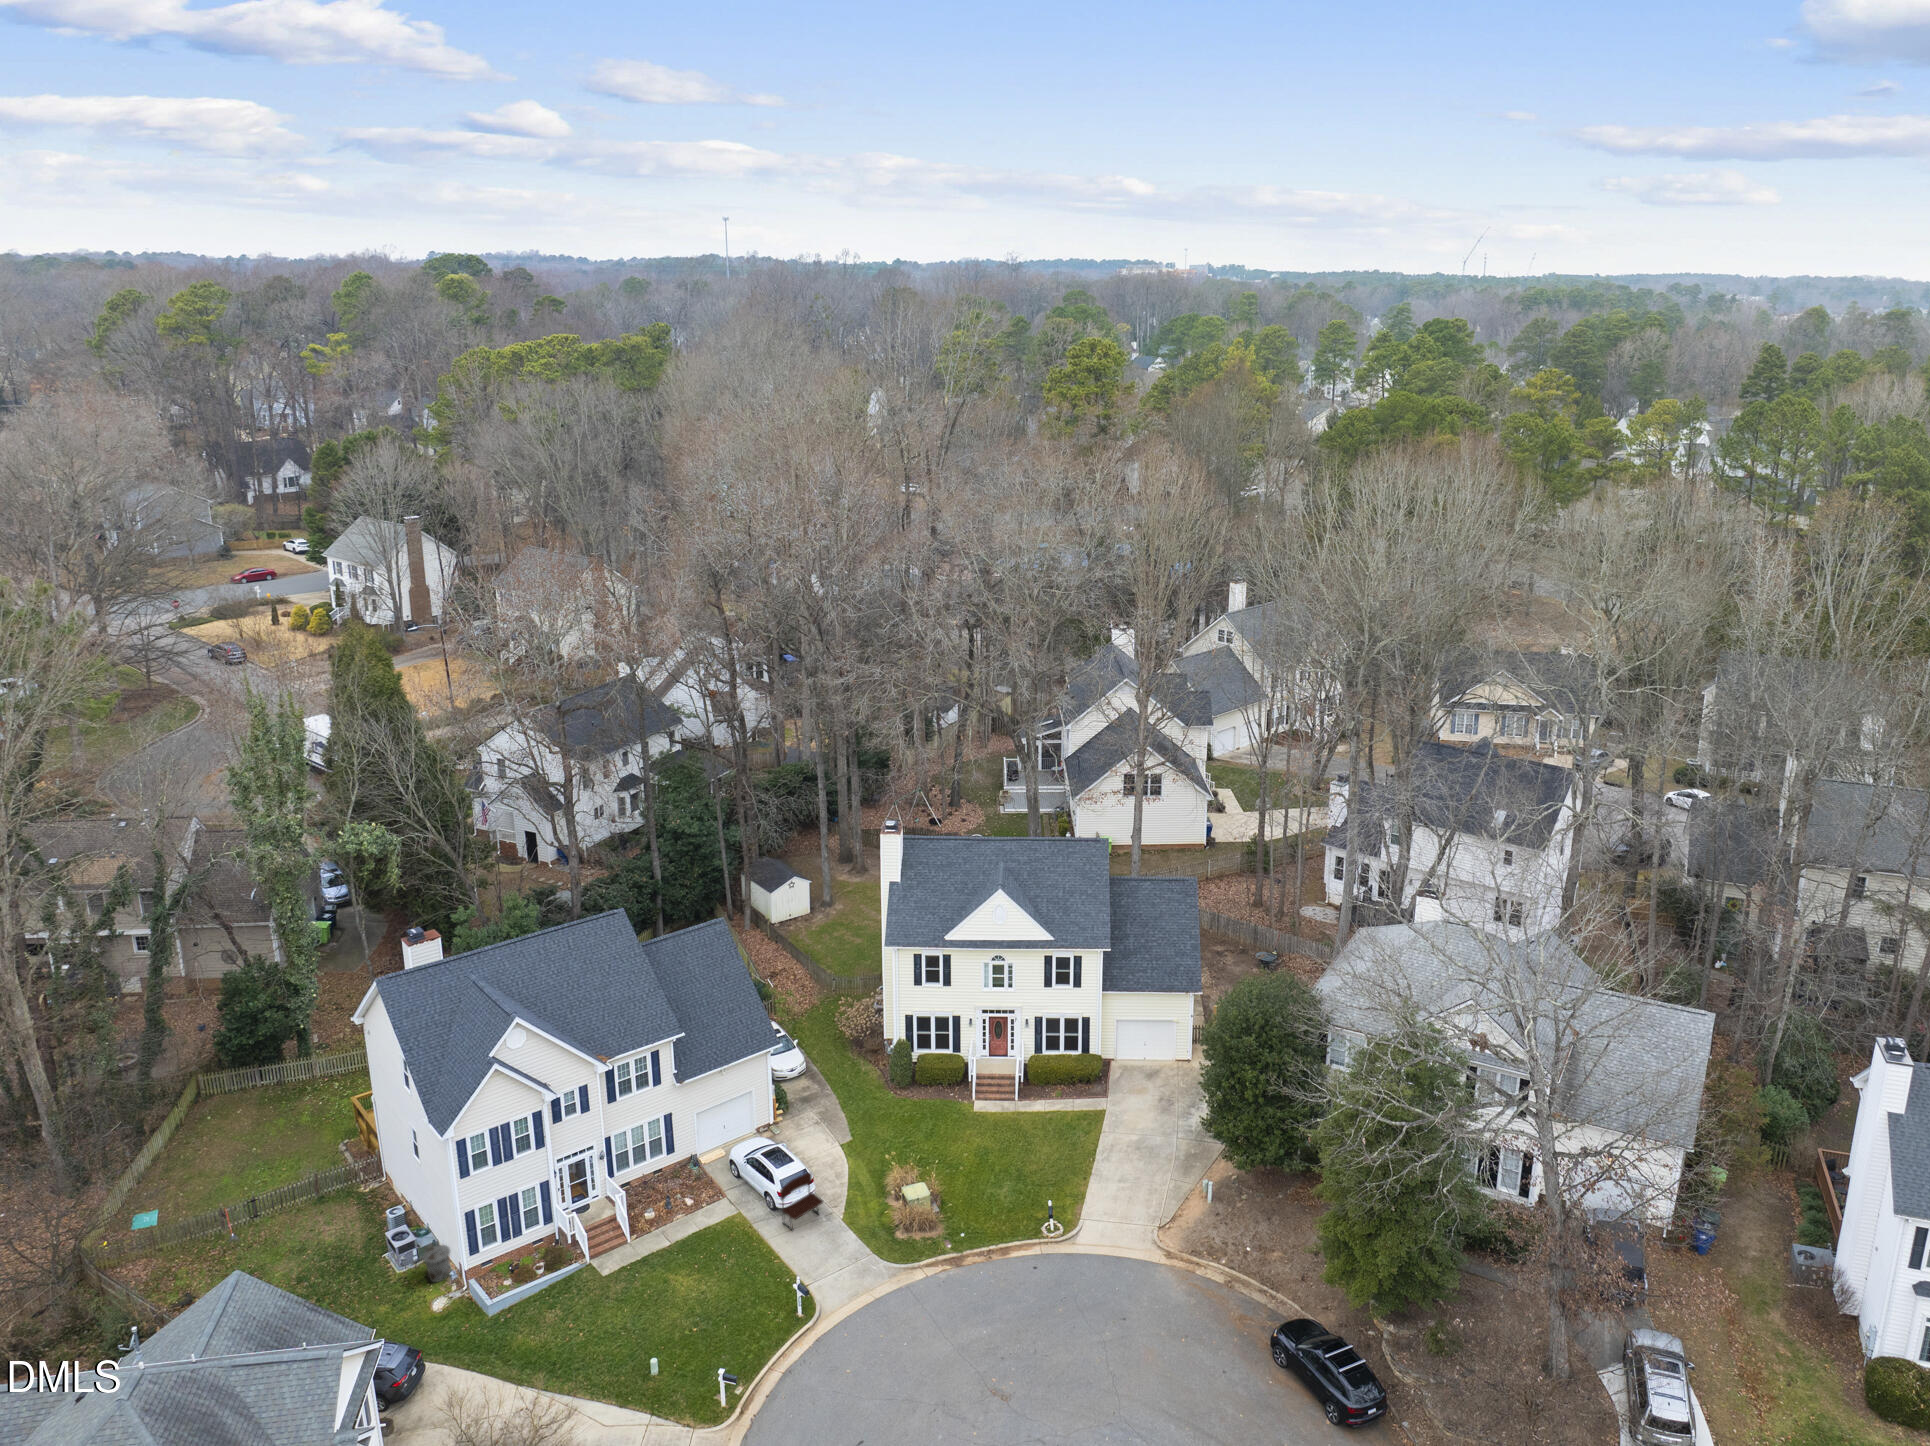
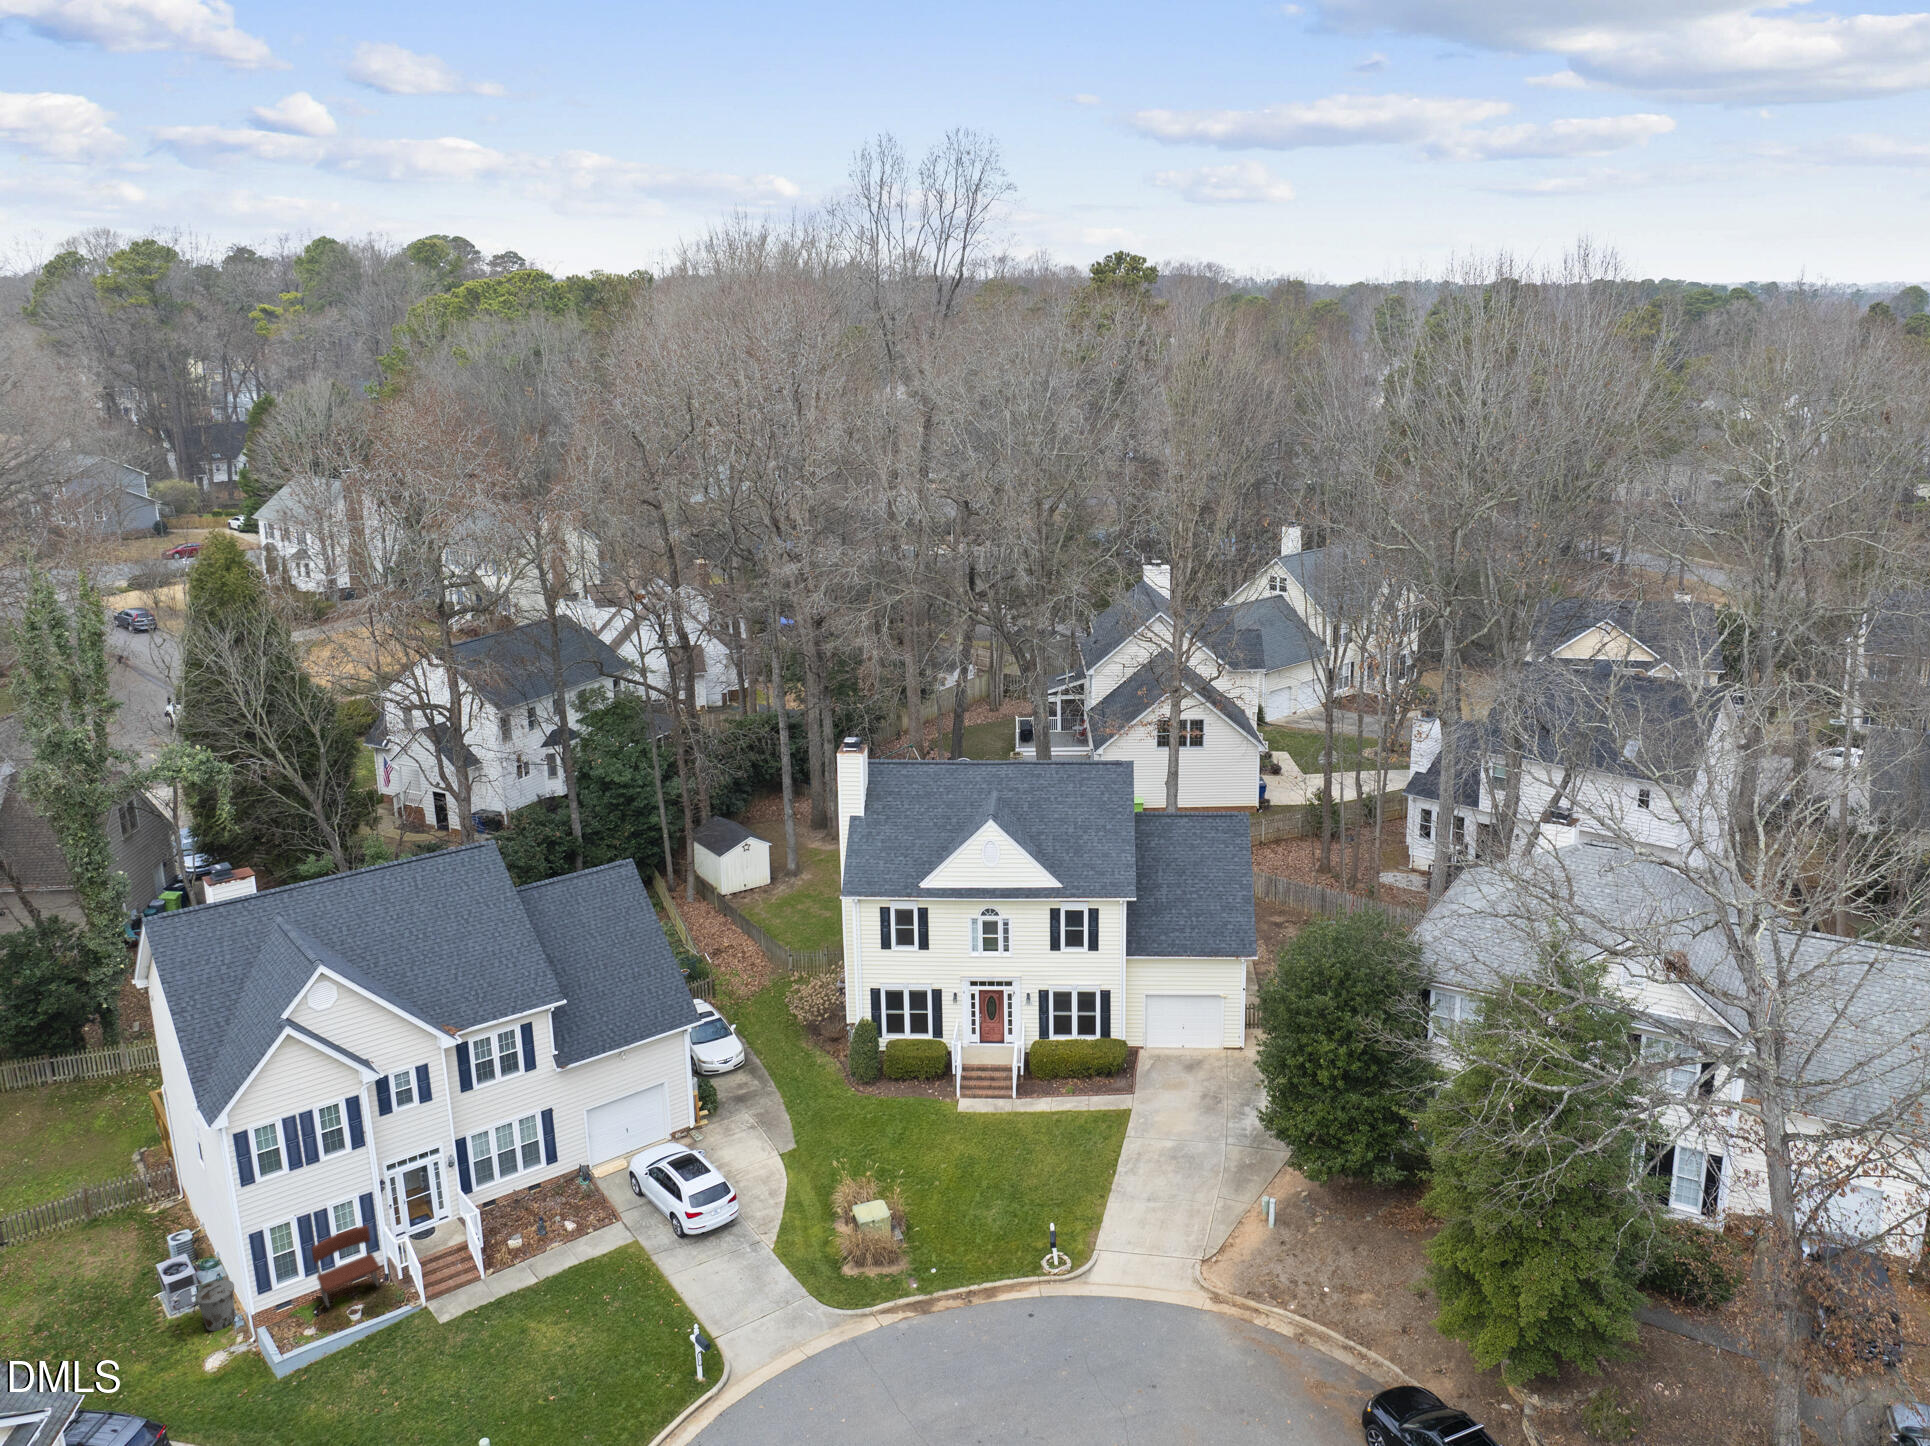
bench: present [780,1173,823,1230] -> present [312,1226,380,1307]

